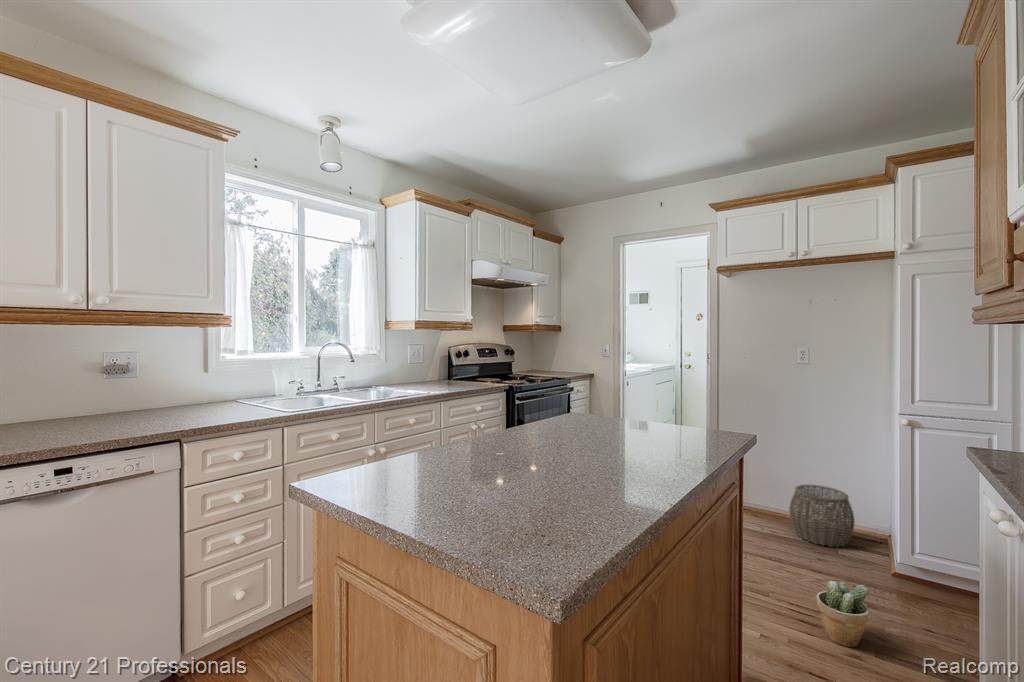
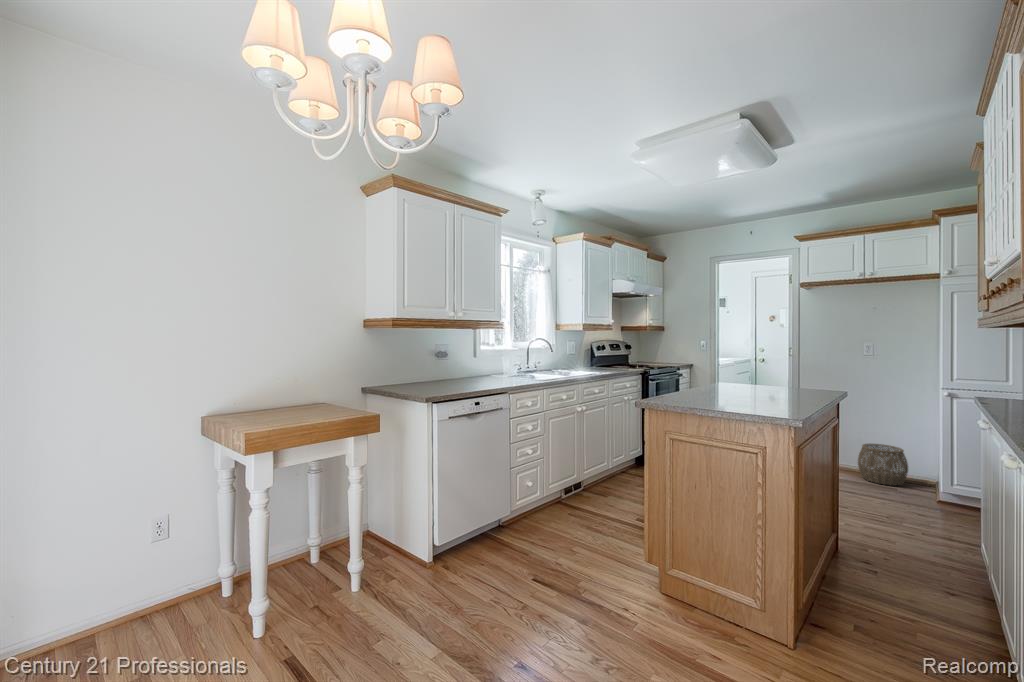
potted plant: present [817,581,869,647] -> none [883,490,919,530]

